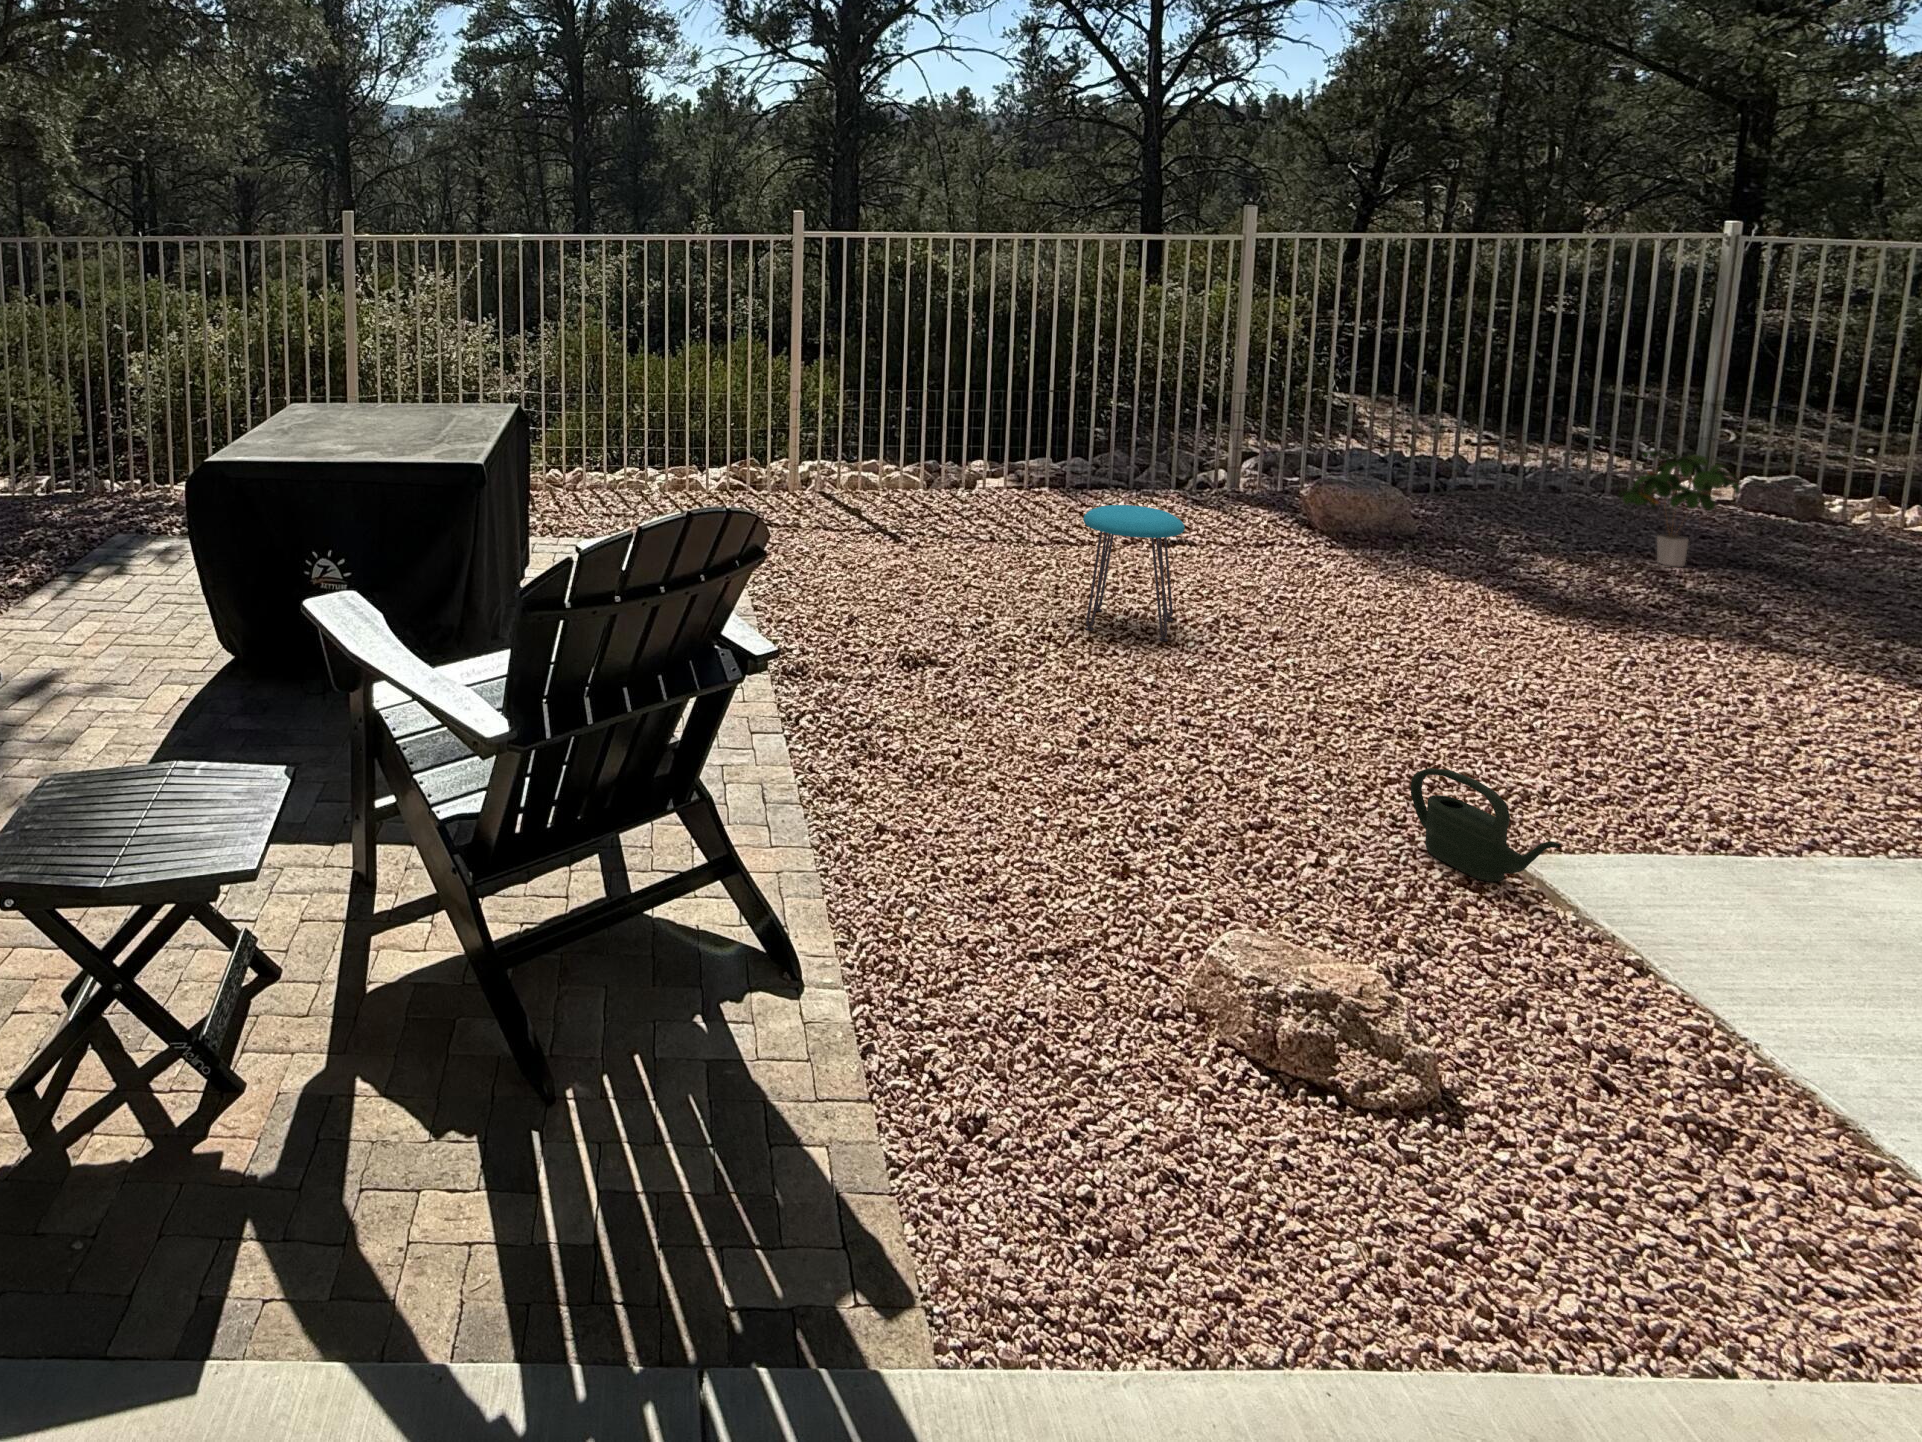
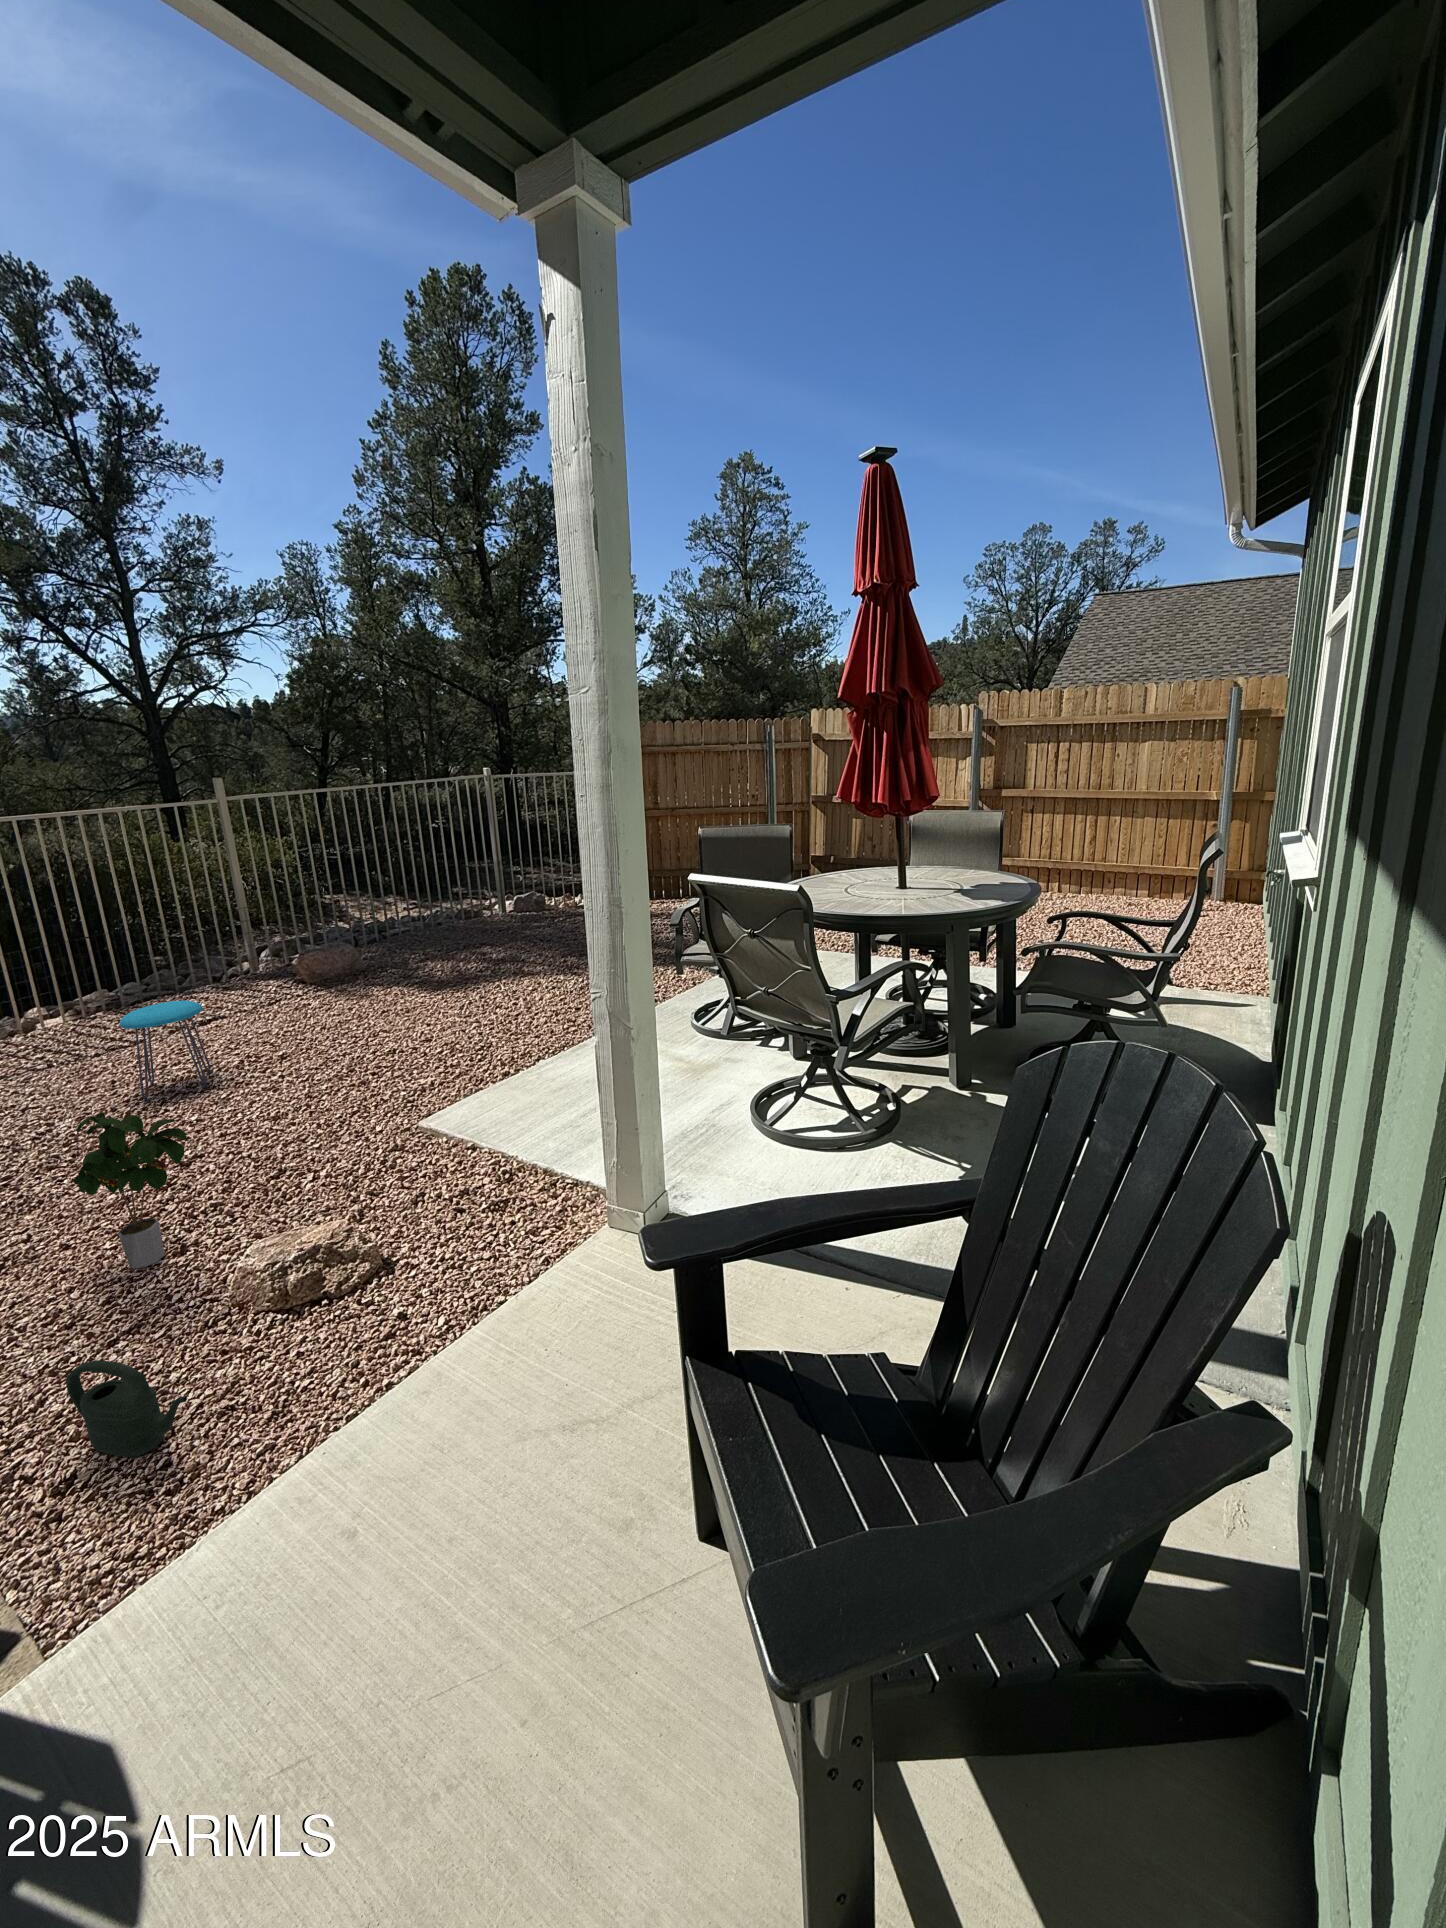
potted plant: present [1619,450,1741,567] -> present [73,1112,188,1269]
watering can: present [1410,768,1561,881] -> present [66,1360,187,1457]

